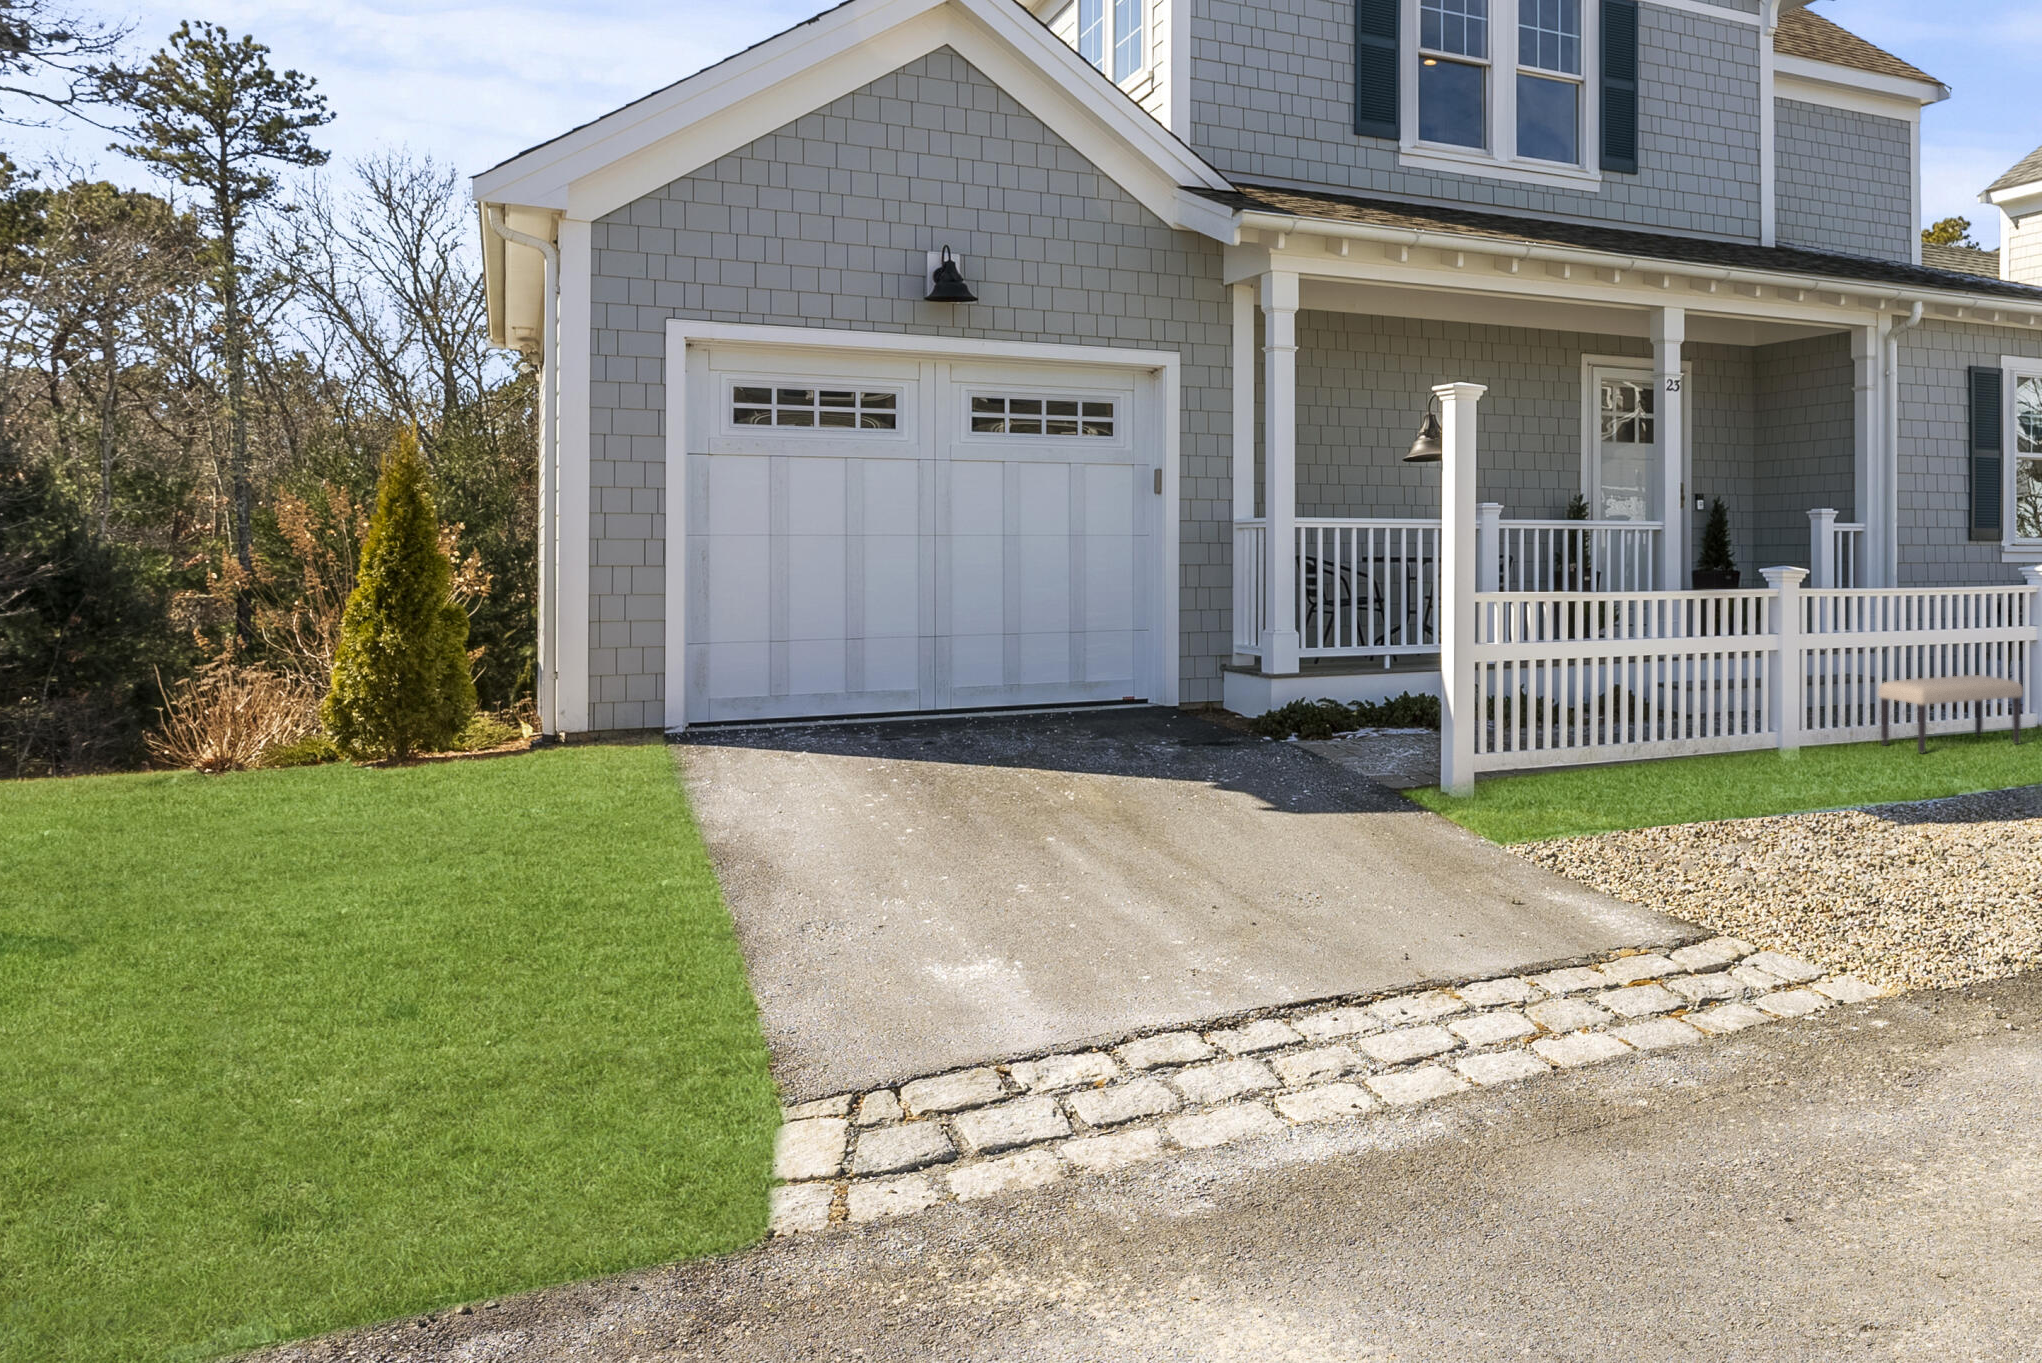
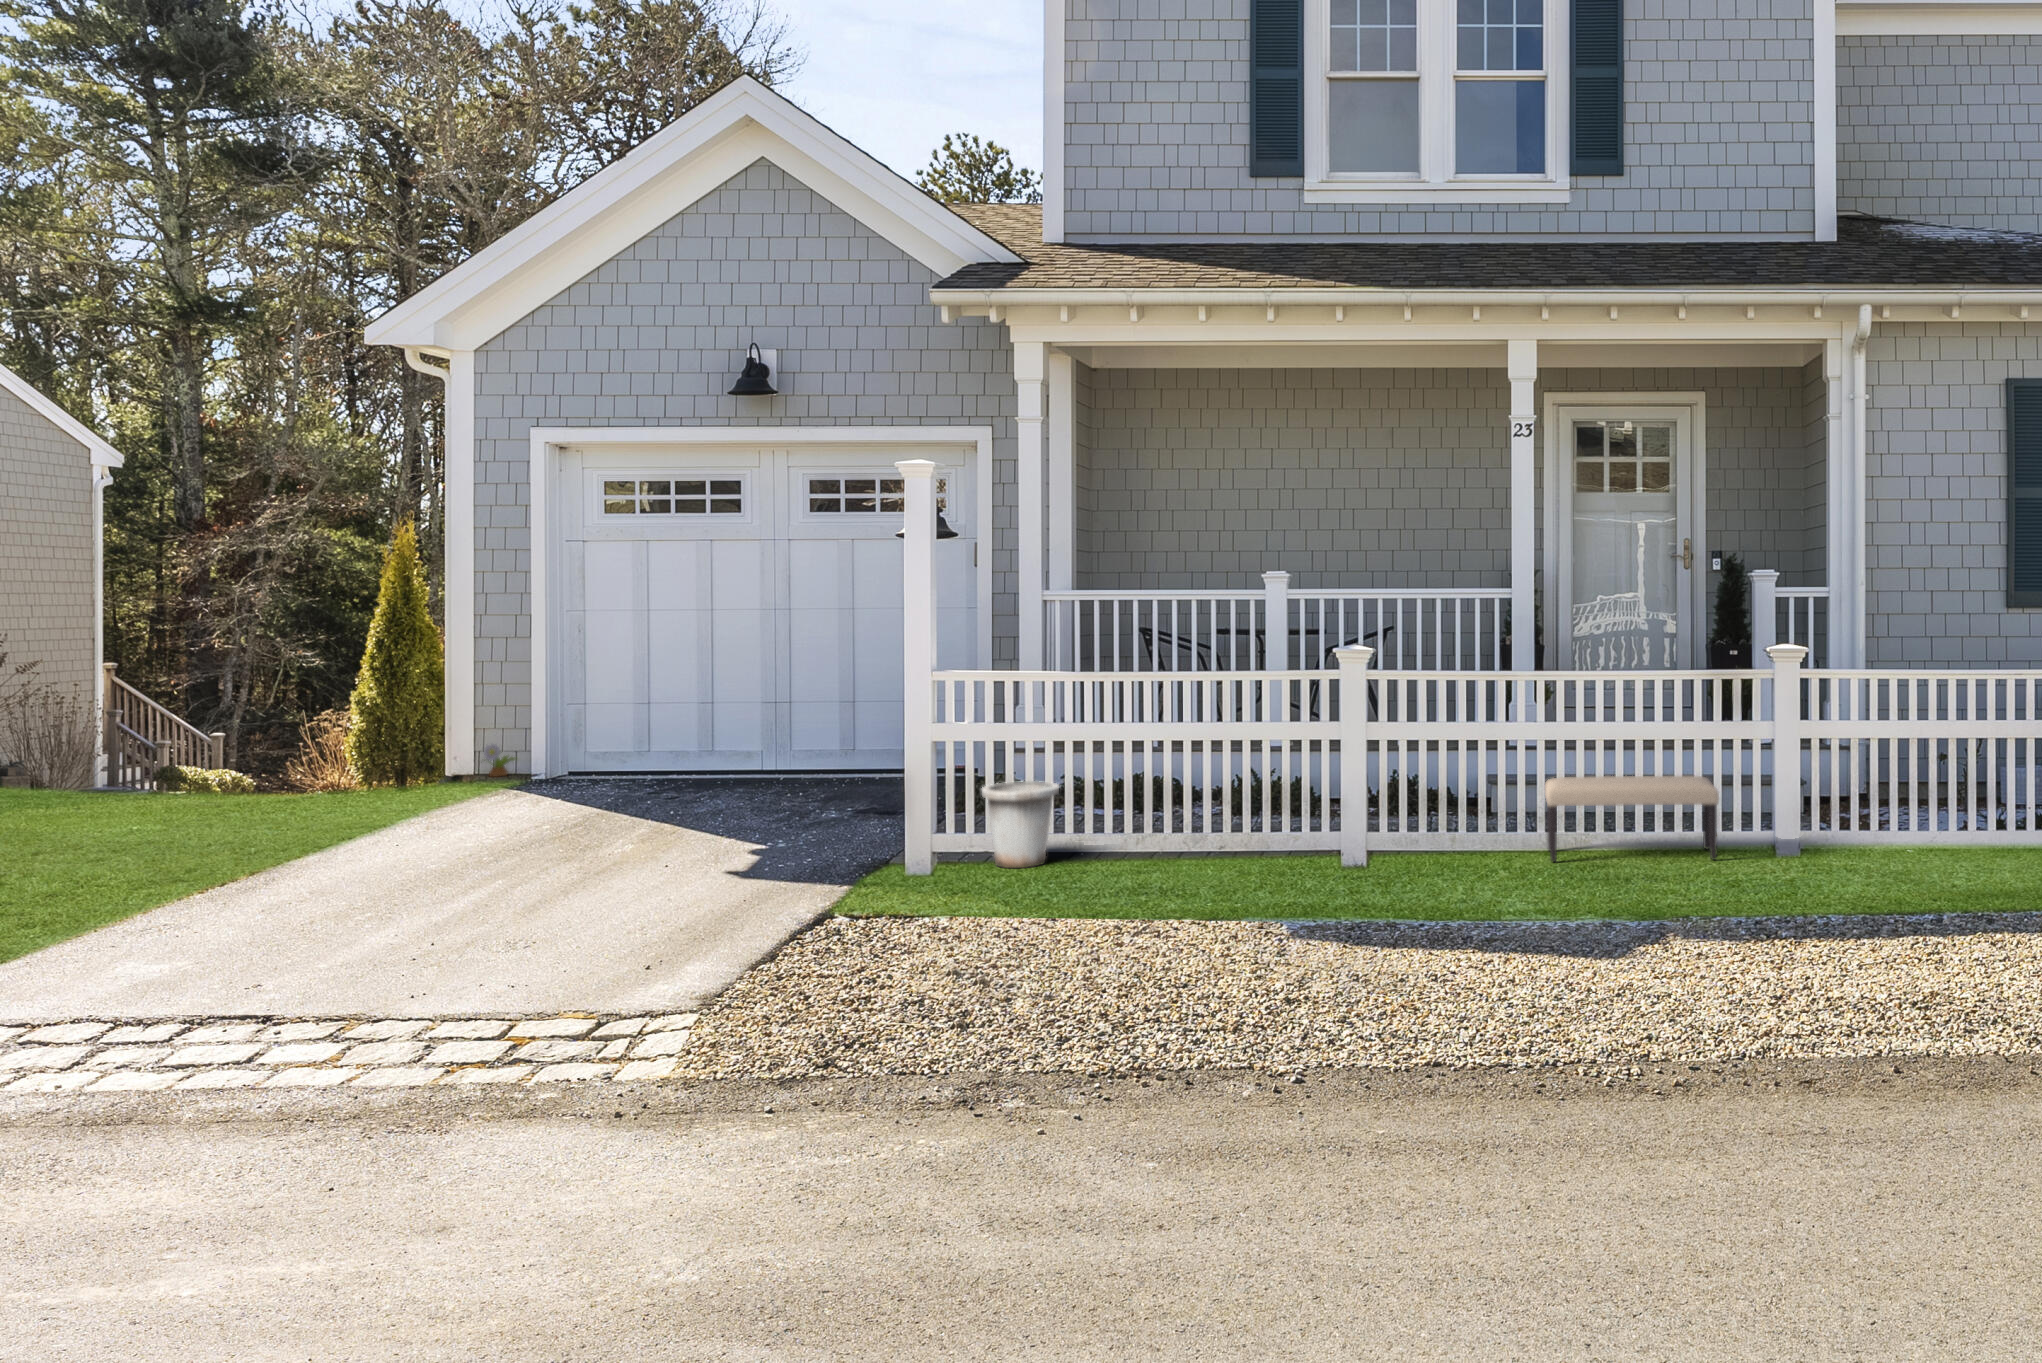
decorative plant: none [609,696,659,738] -> present [483,744,517,777]
trash can: none [1484,704,1561,792] -> present [982,781,1059,868]

